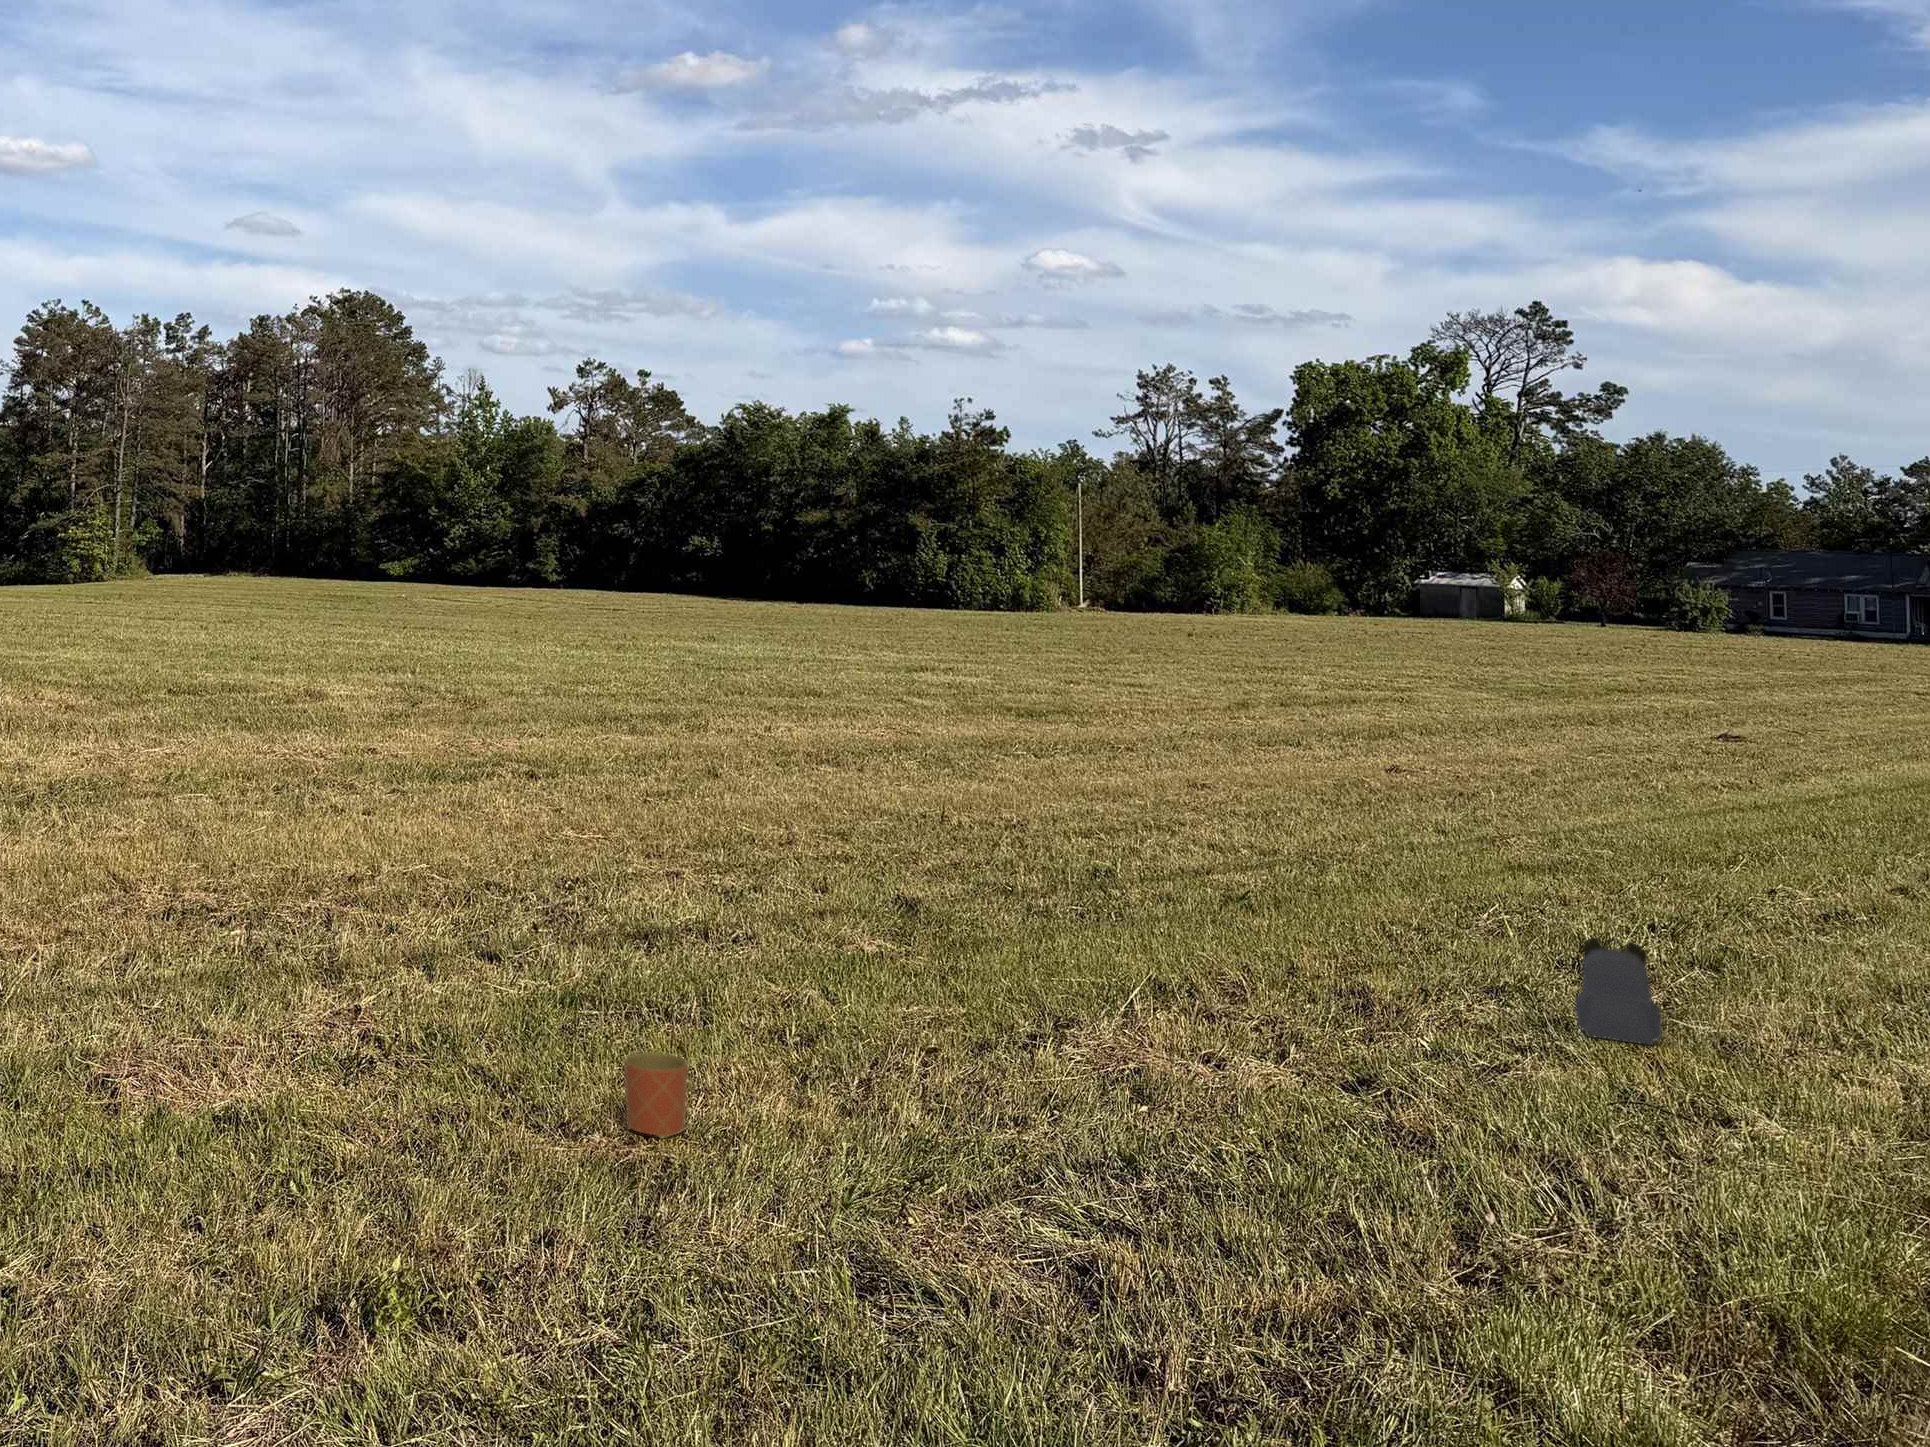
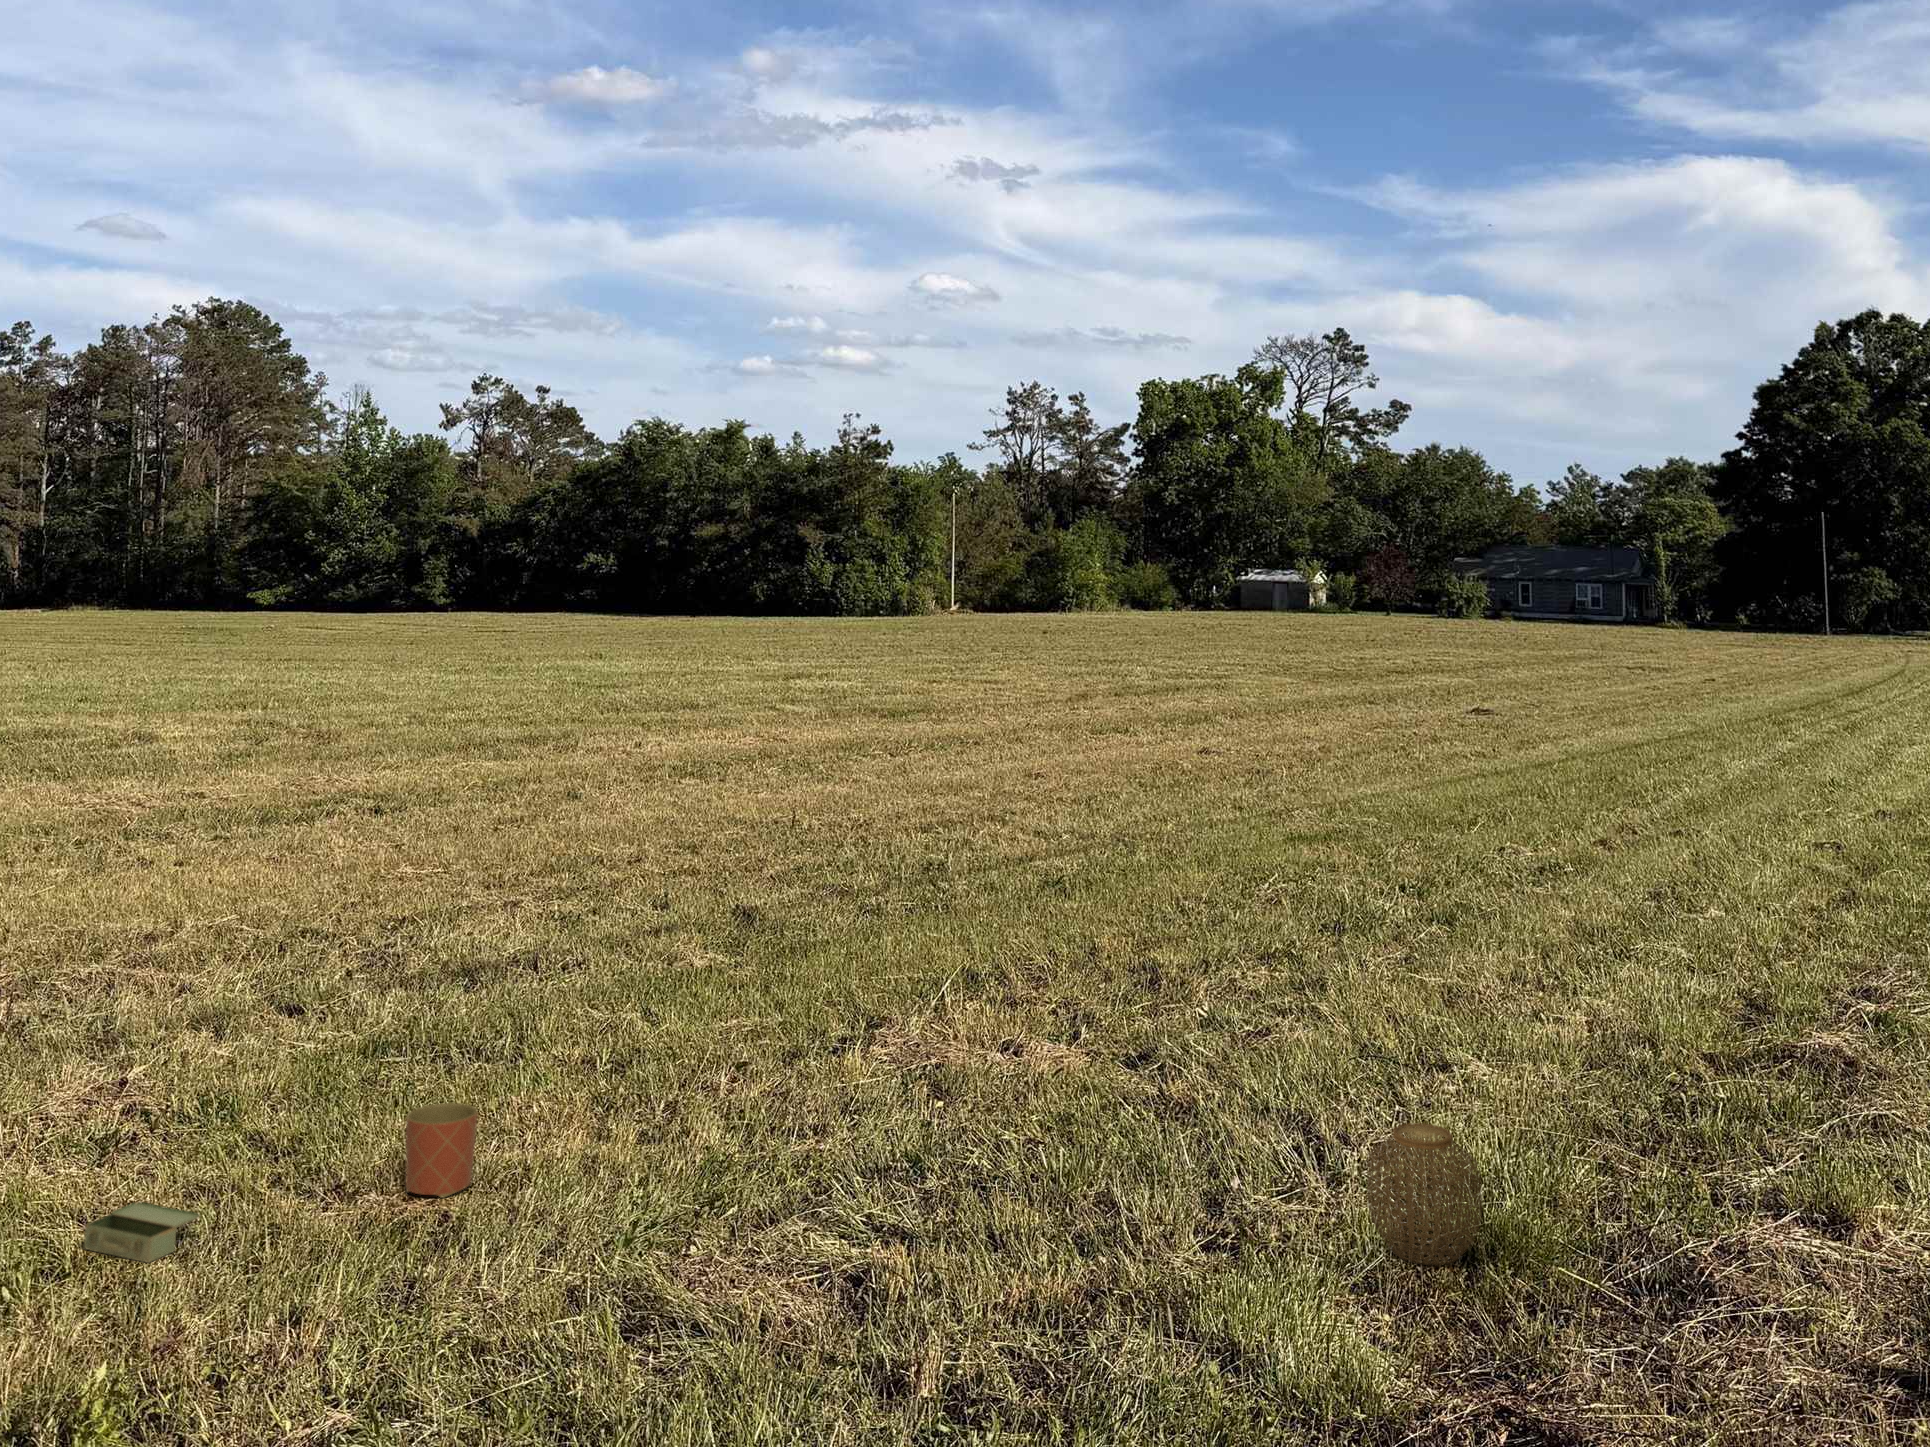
backpack: present [1575,937,1662,1045] -> none [1314,898,1380,992]
toolbox: none [366,1108,459,1161] -> present [84,1202,201,1263]
woven basket: none [1666,1187,1820,1348] -> present [1367,1123,1482,1266]

